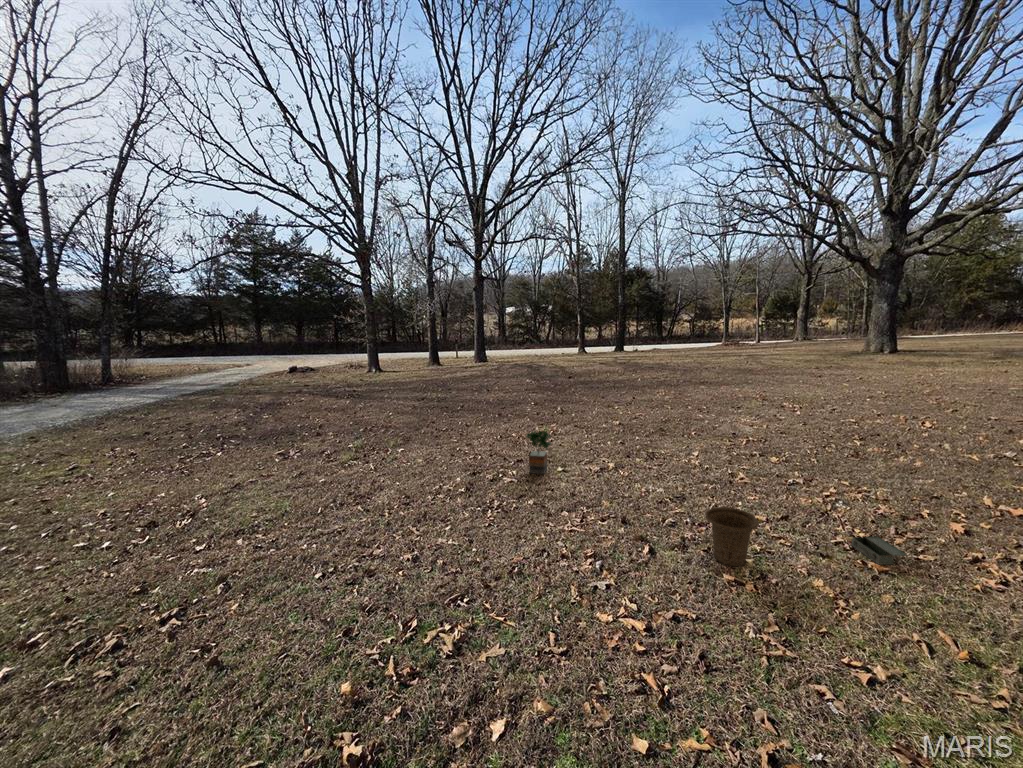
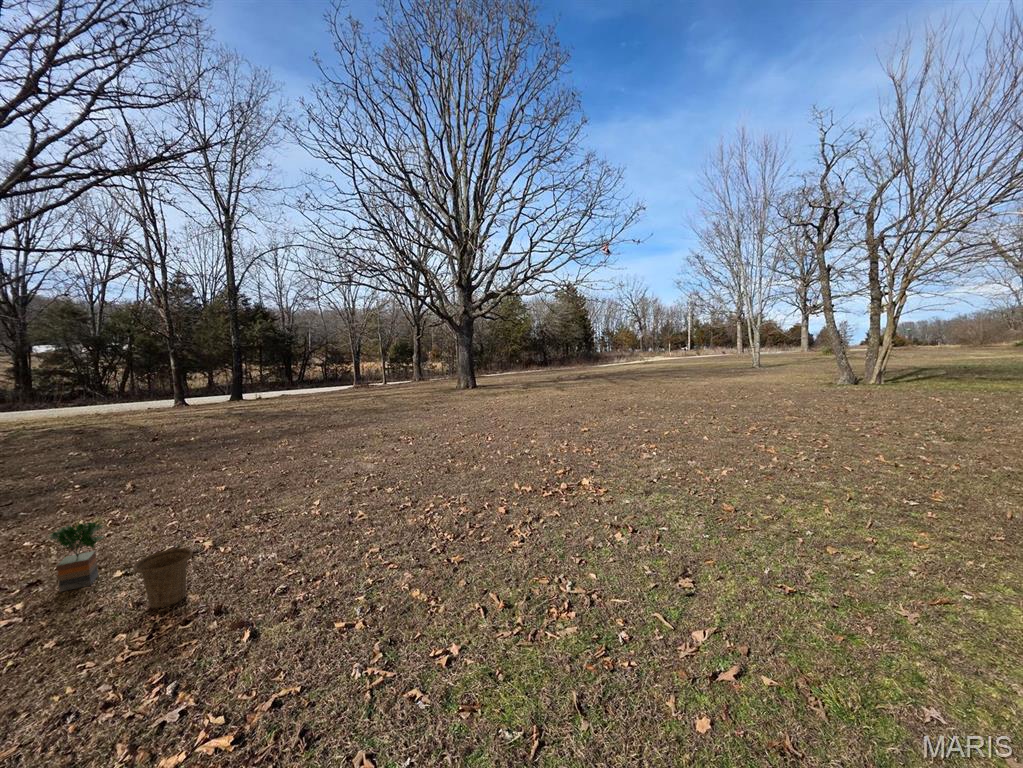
basket: present [705,507,759,567] -> present [133,548,193,609]
toolbox: present [852,536,907,565] -> none [443,536,477,560]

